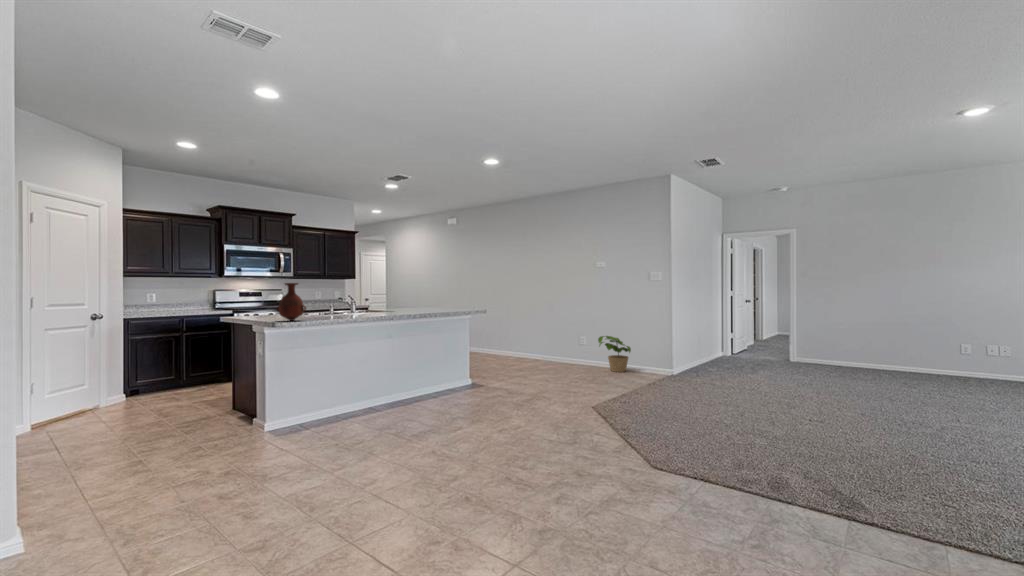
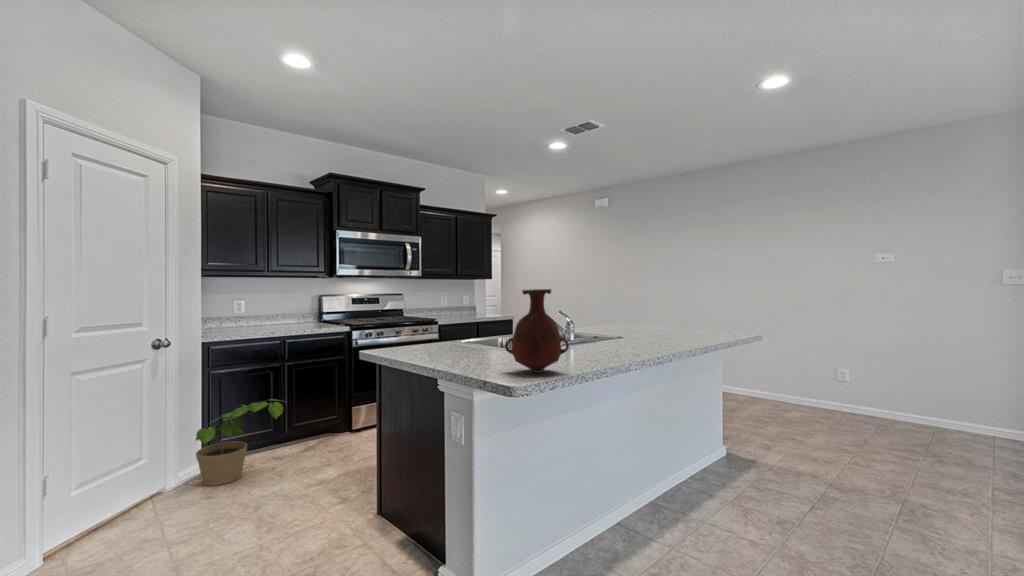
potted plant: present [598,336,631,372] -> present [196,399,283,486]

